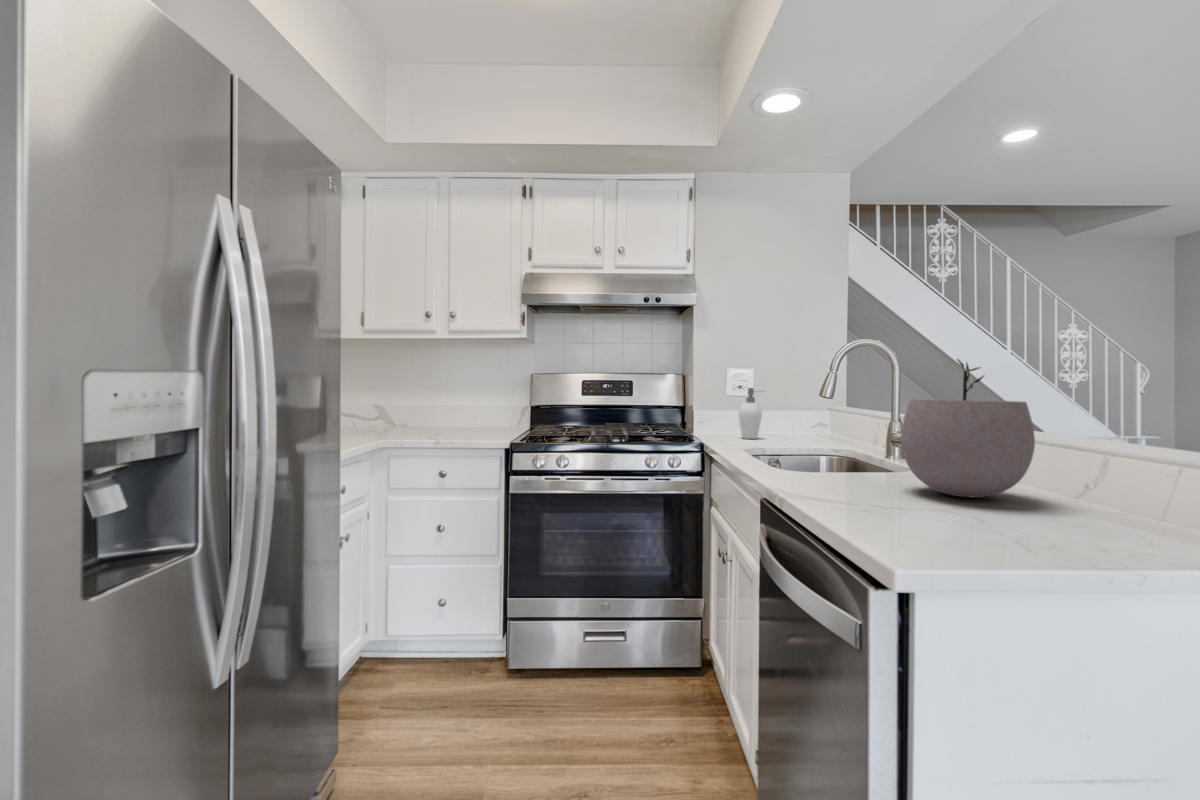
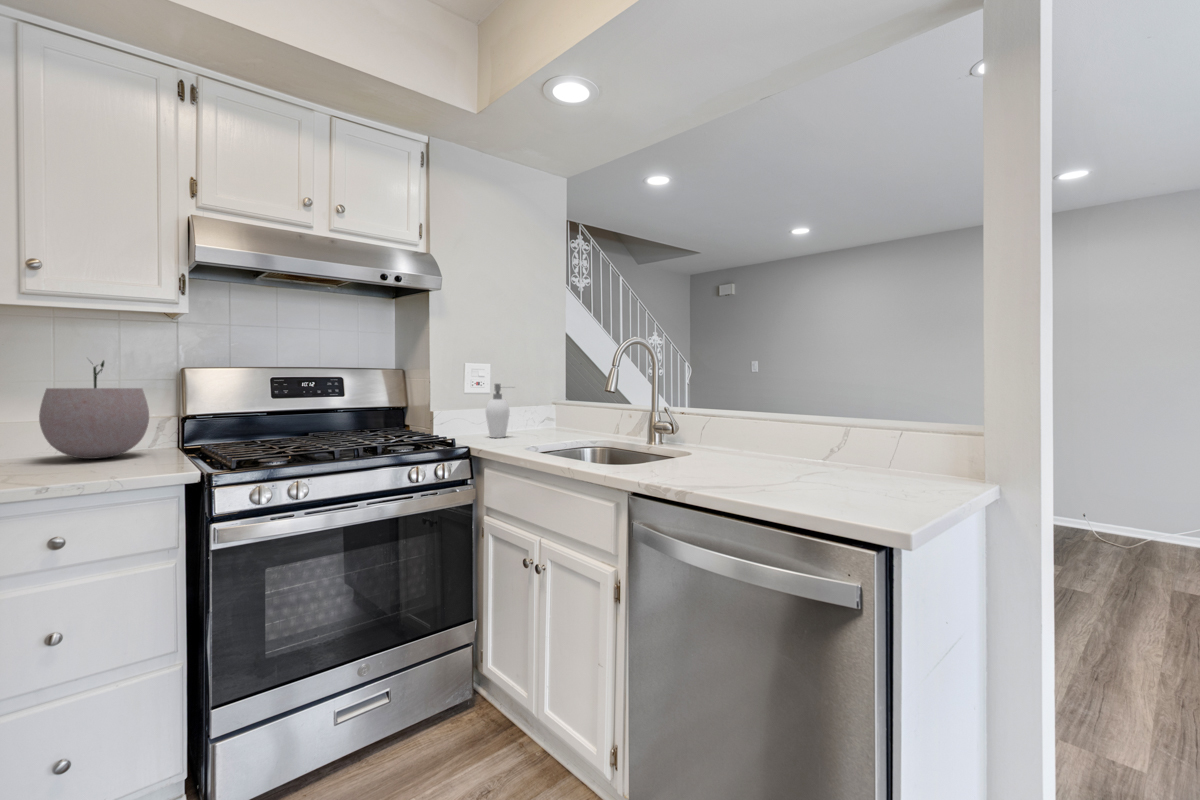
plant pot: present [901,359,1035,498] -> present [39,361,149,459]

